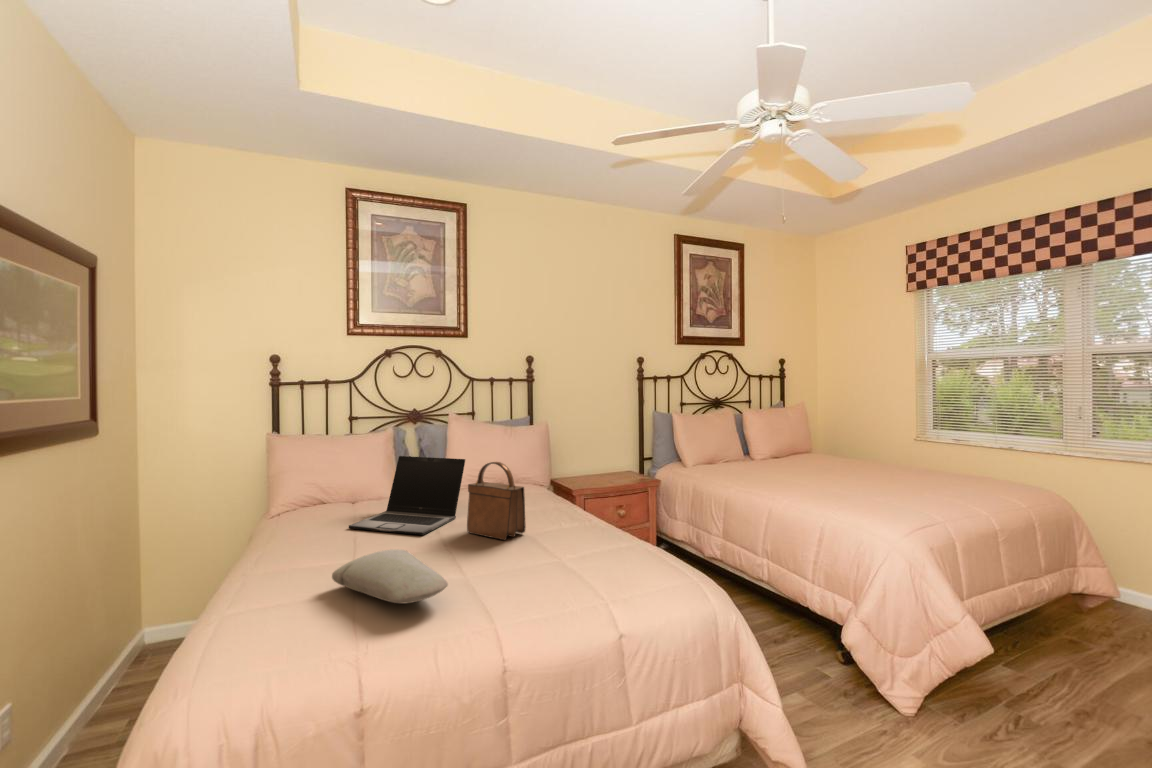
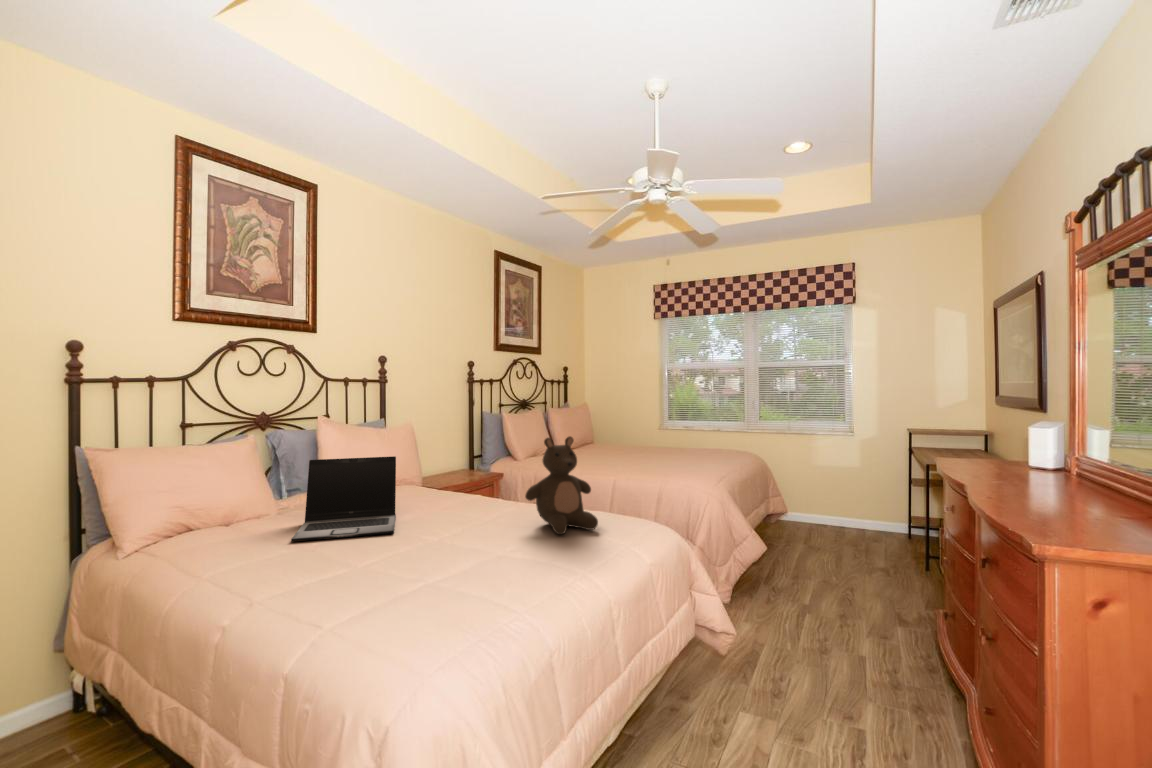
stuffed bear: none [533,455,618,571] -> present [525,436,598,534]
handbag: present [467,462,526,540] -> none [432,452,490,525]
pillow: present [332,549,448,603] -> none [395,537,532,579]

